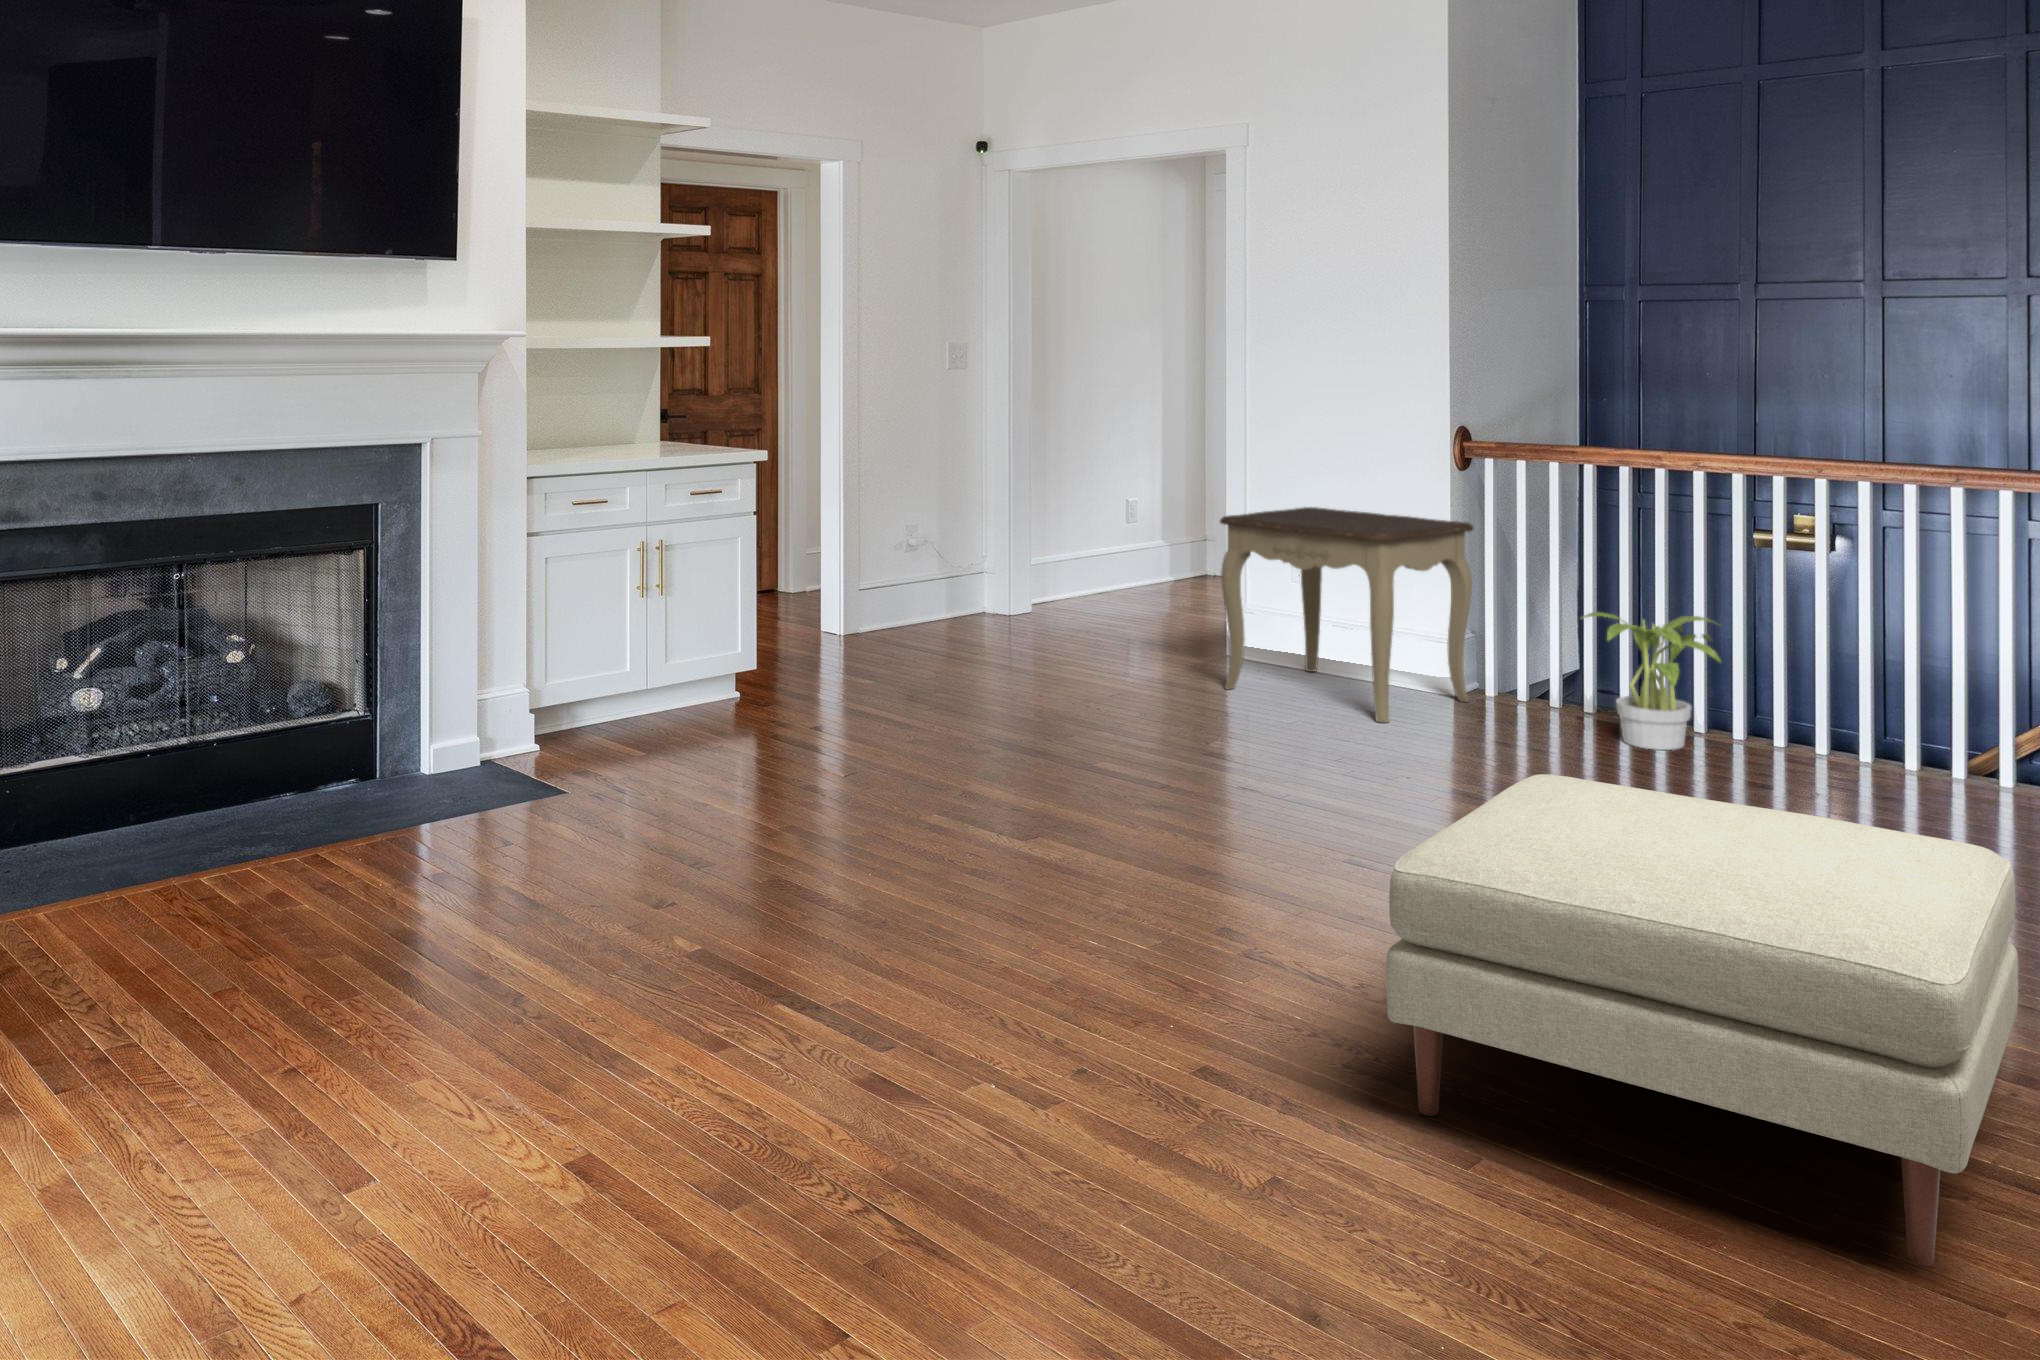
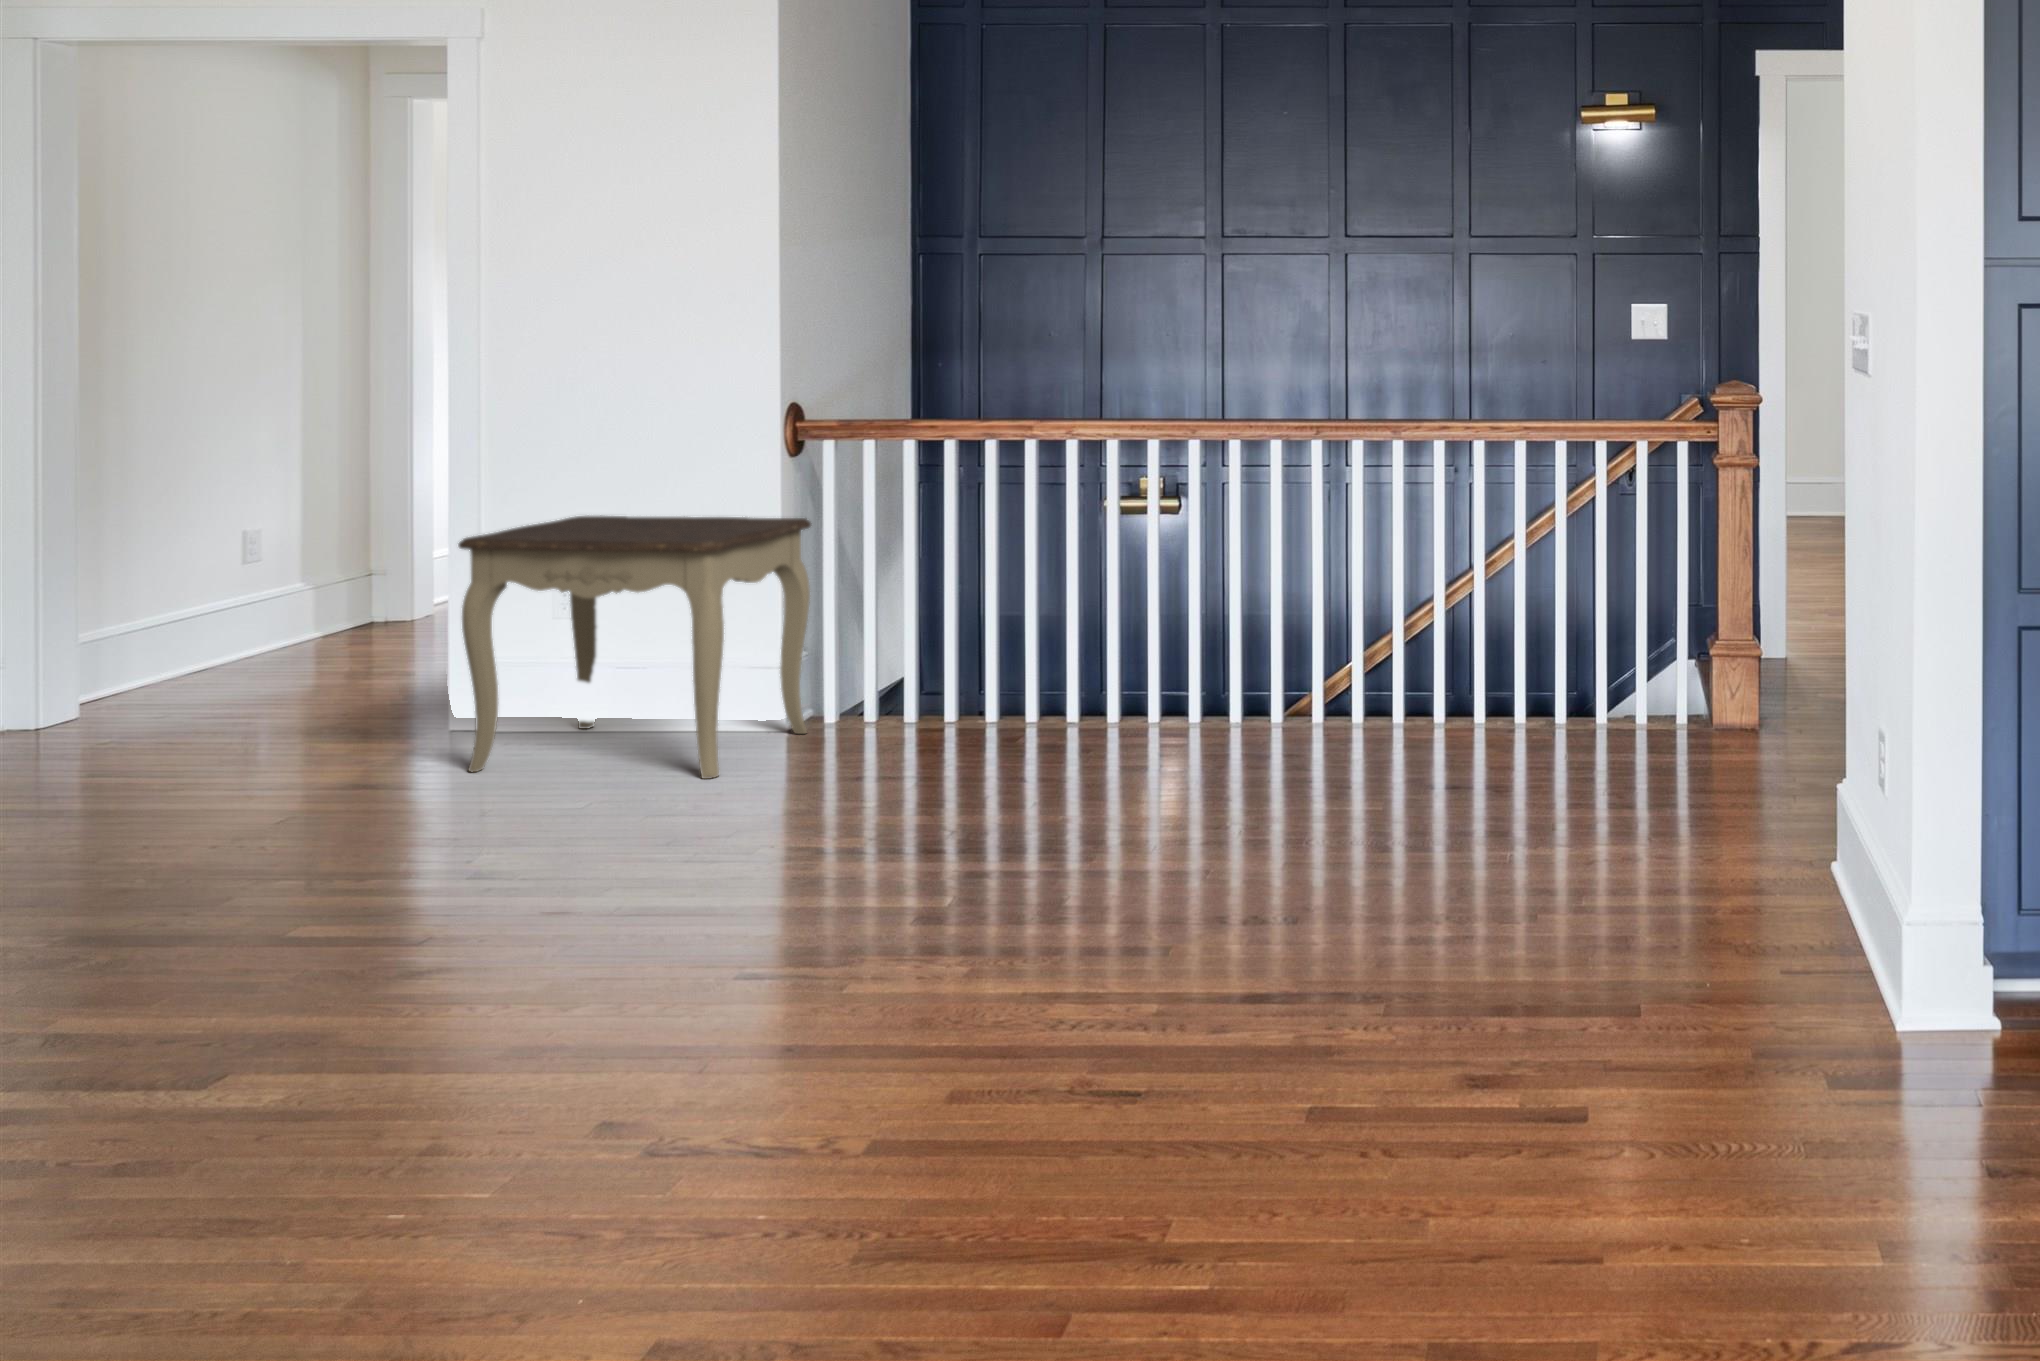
potted plant: present [1583,612,1720,750] -> none [951,598,1104,752]
ottoman: present [1386,774,2018,1267] -> none [938,797,1578,1281]

